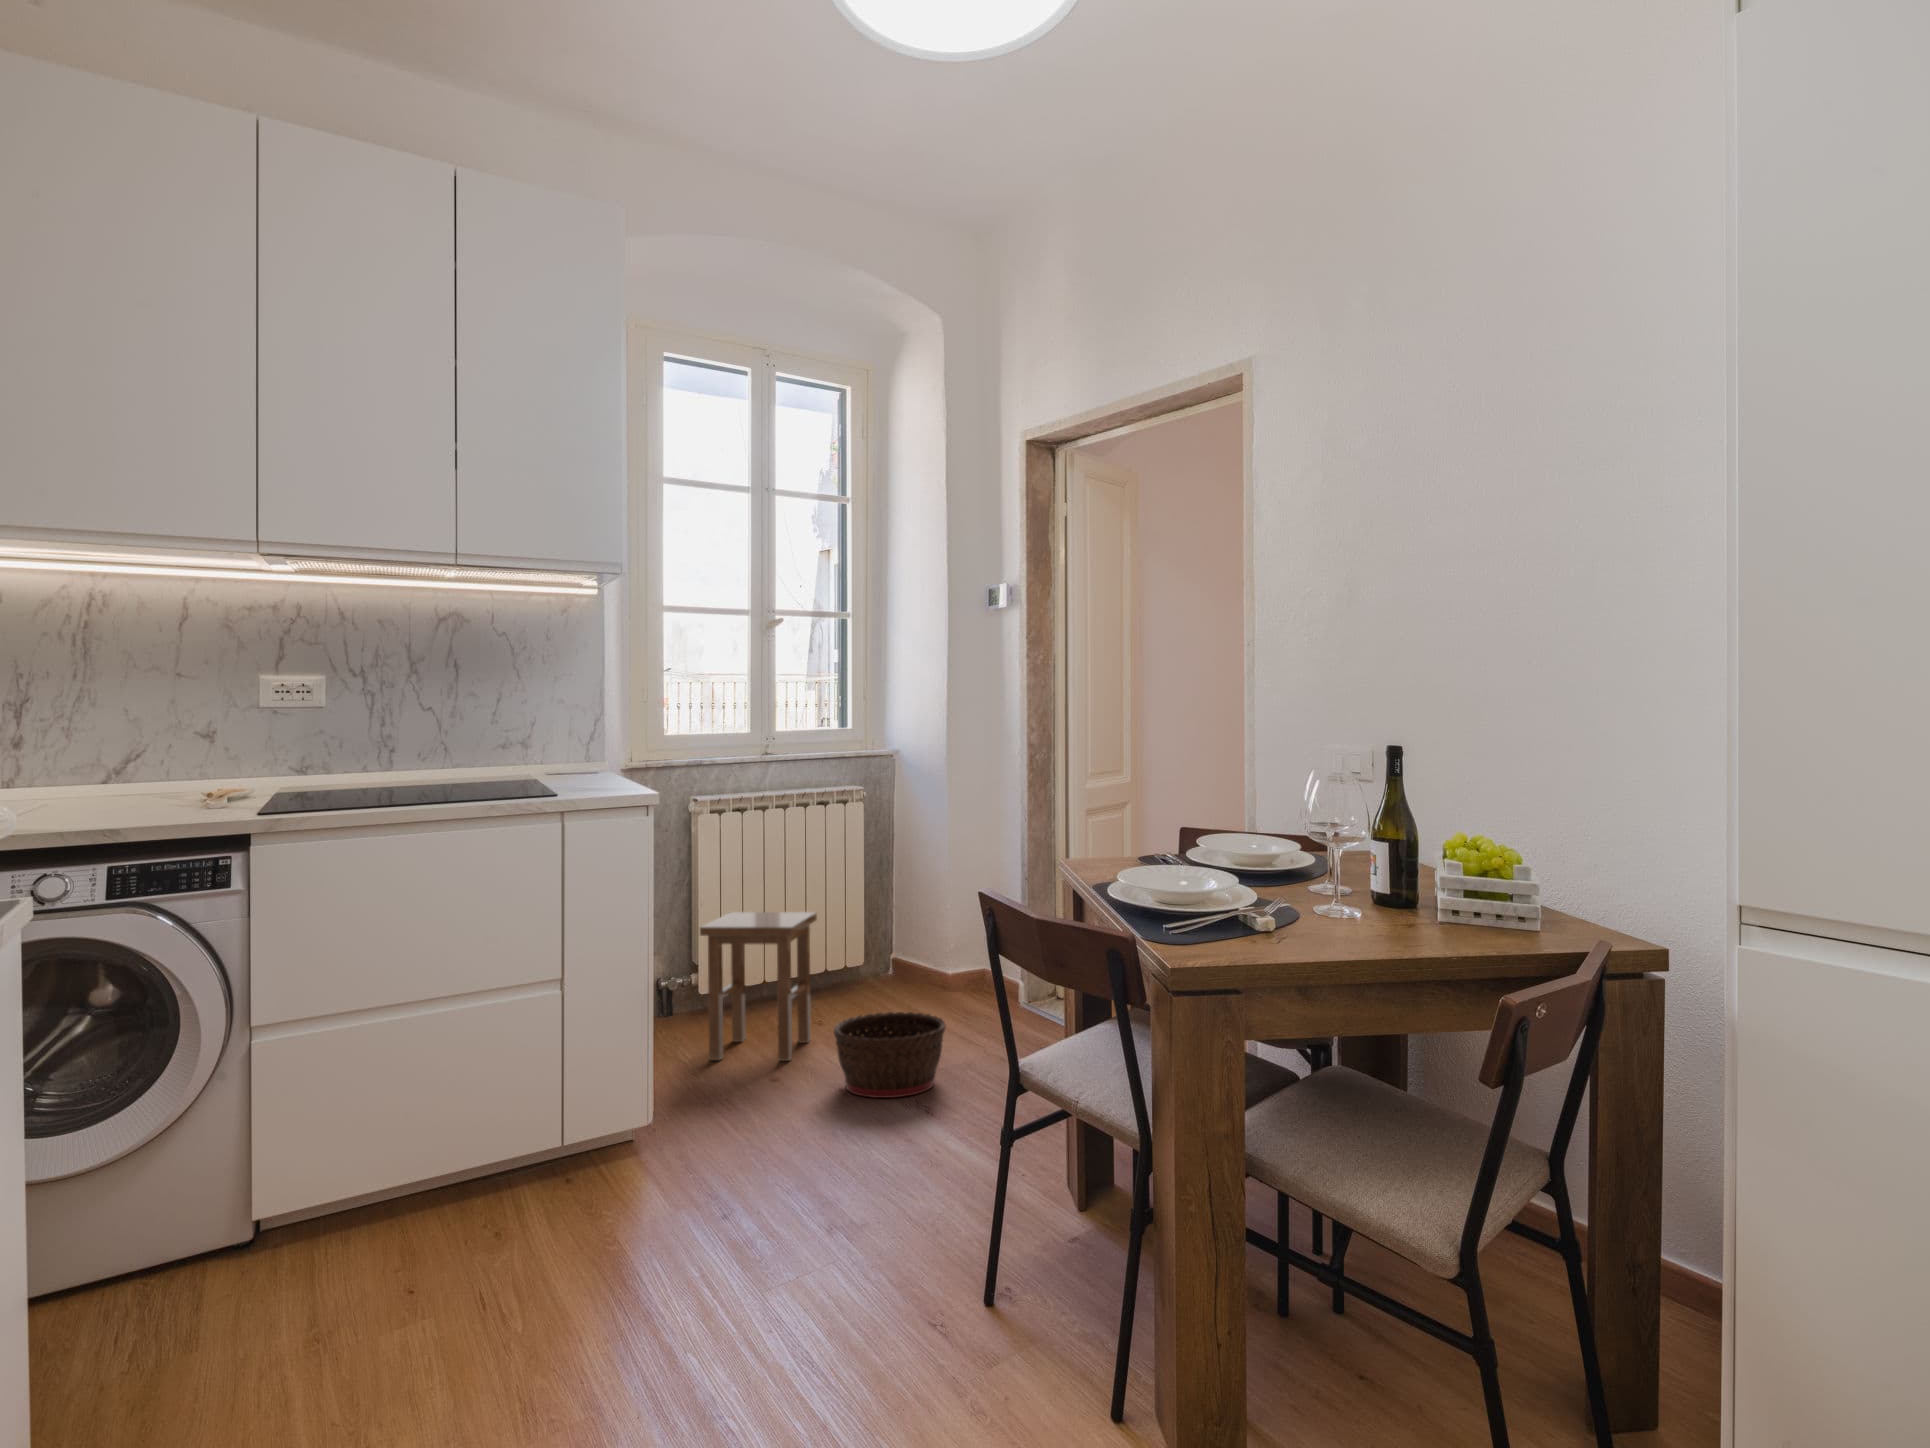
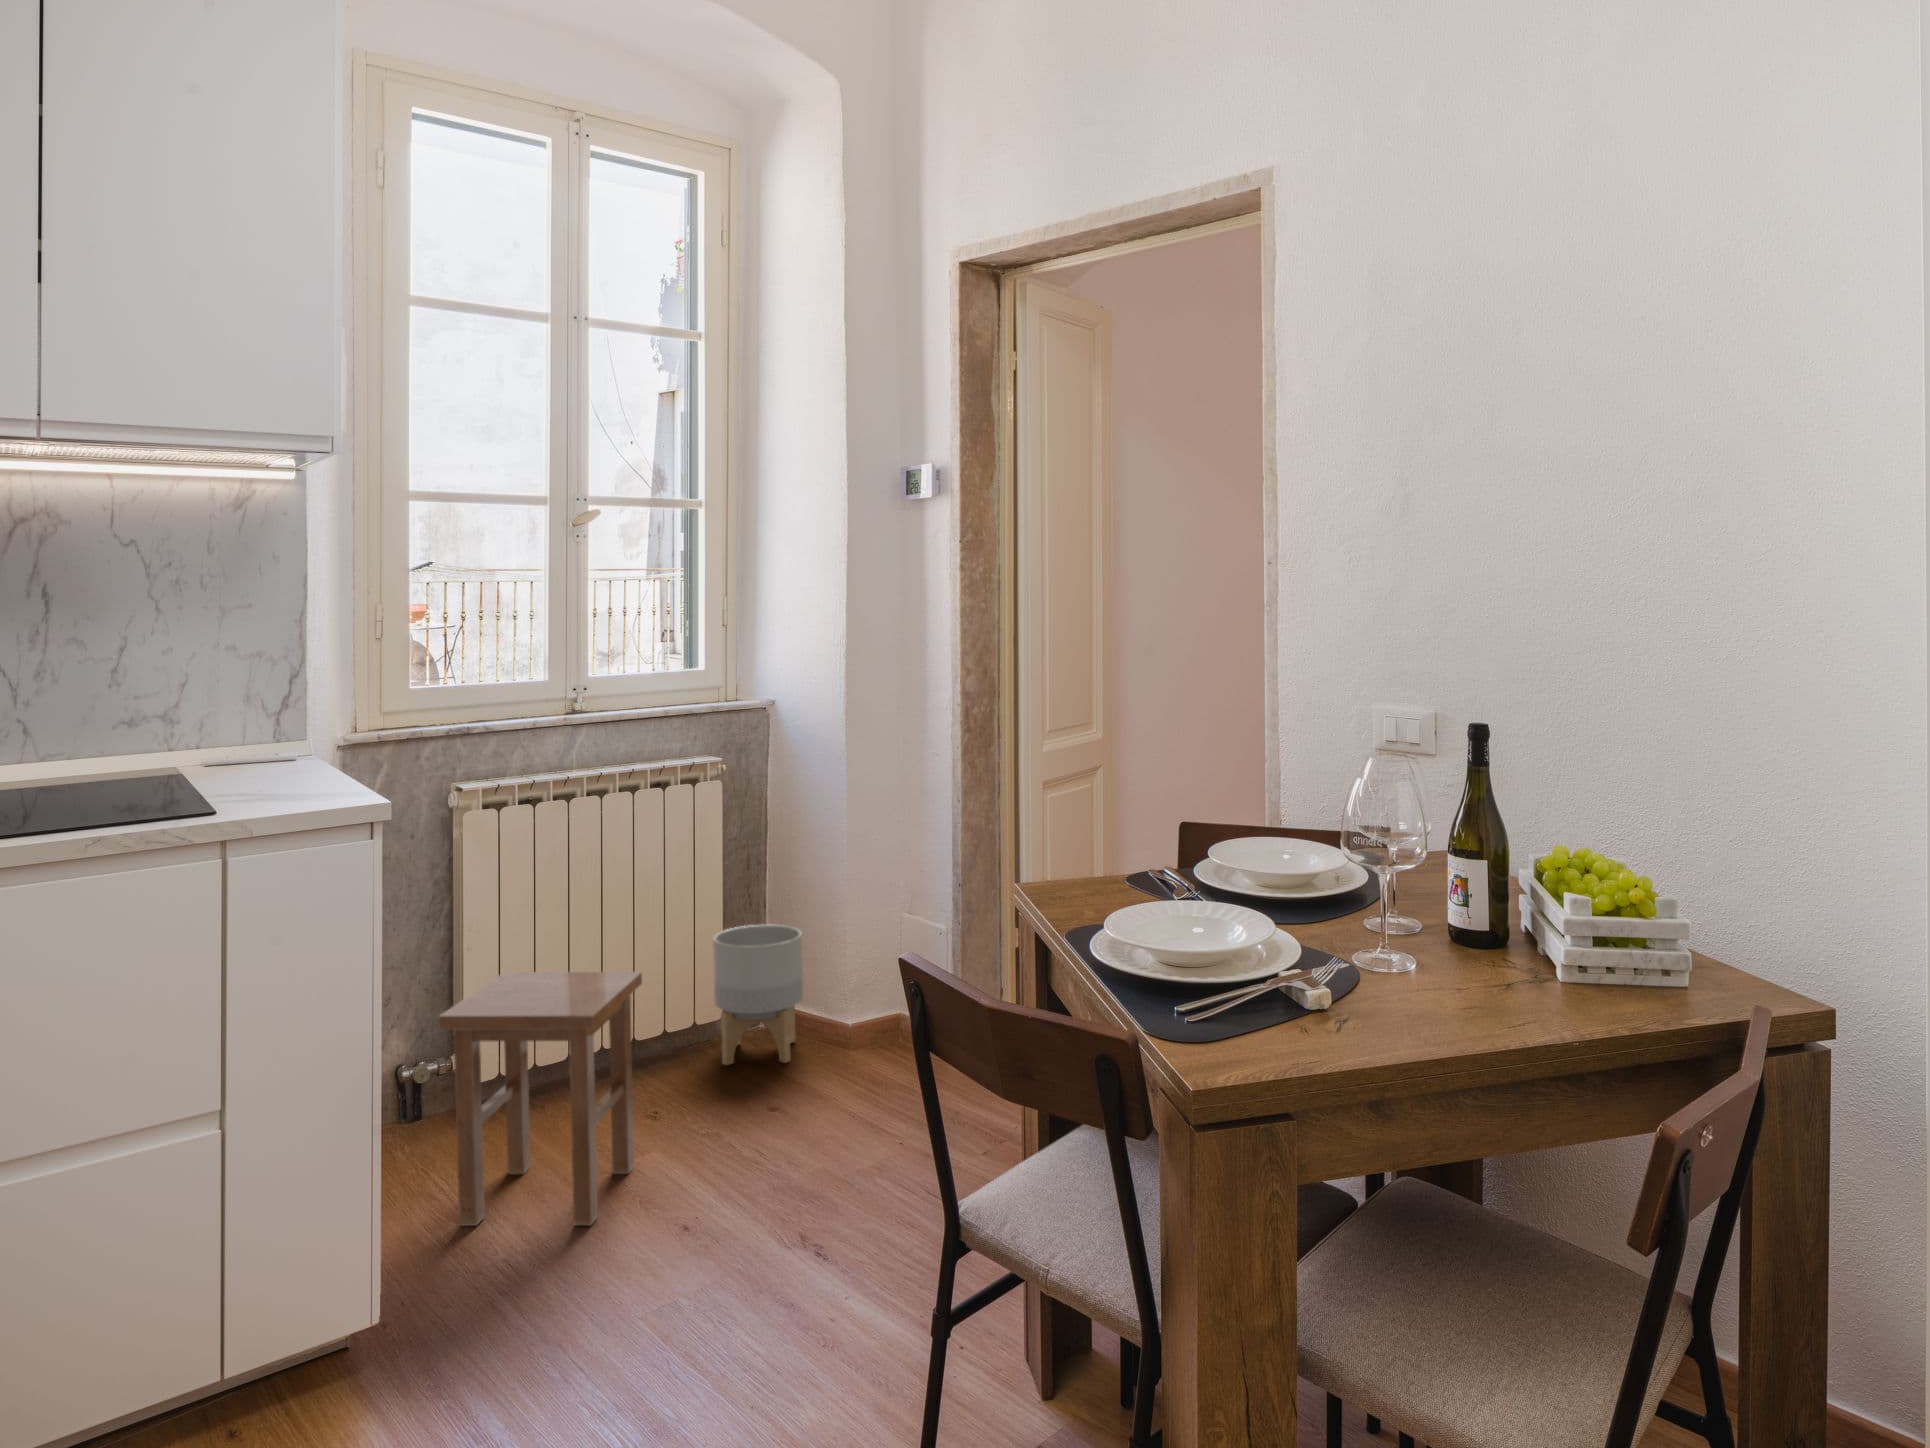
planter: none [857,904,918,998] -> present [713,925,803,1065]
basket: present [834,1012,945,1098] -> none [656,1152,847,1330]

